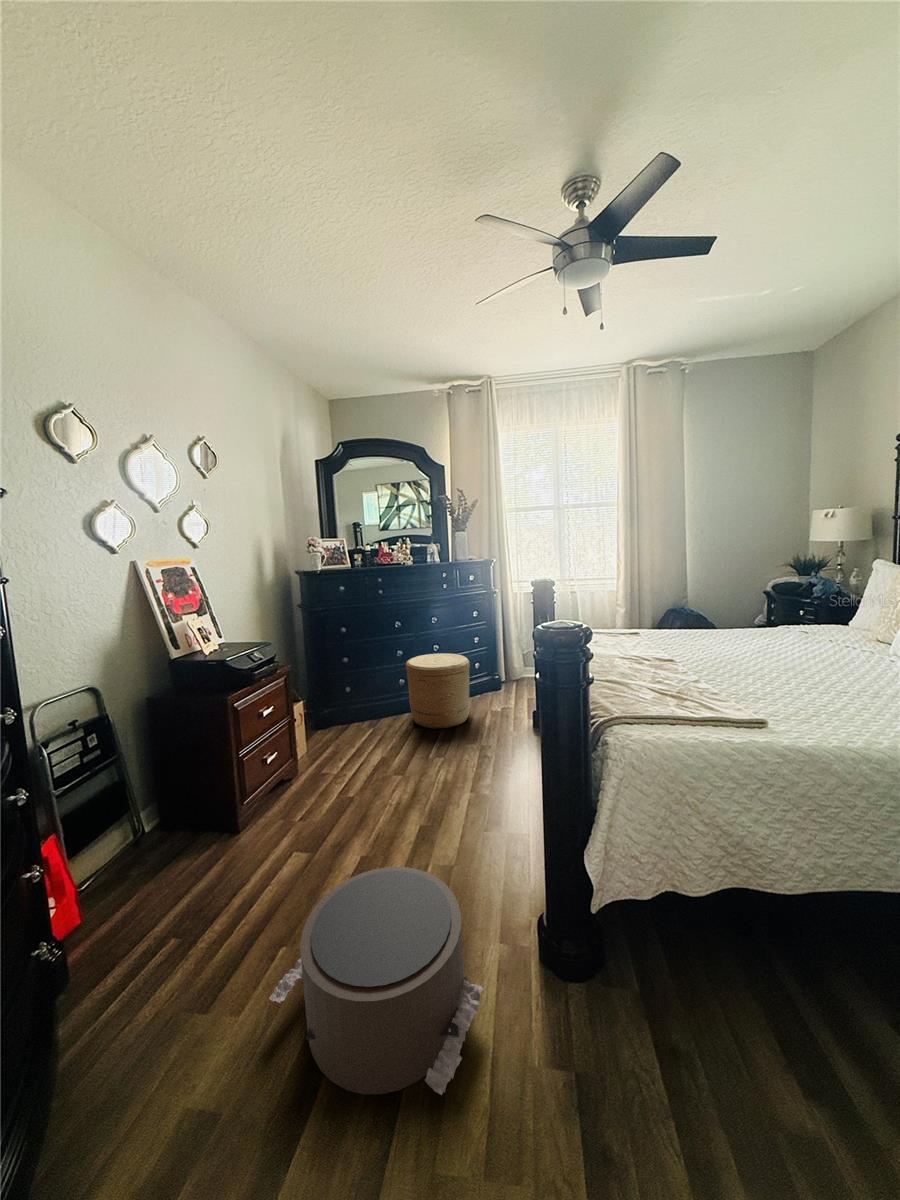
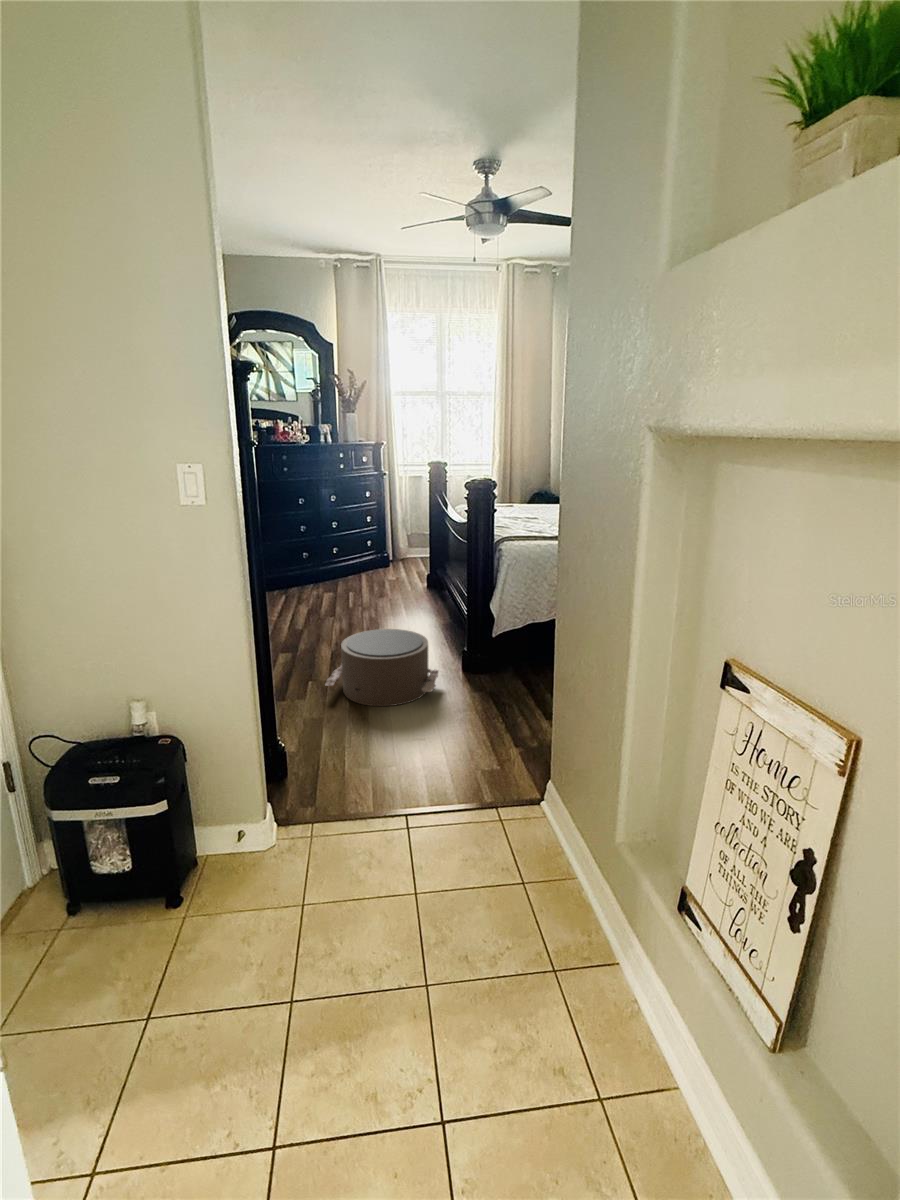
woven basket: present [406,654,470,729] -> none [313,529,372,593]

